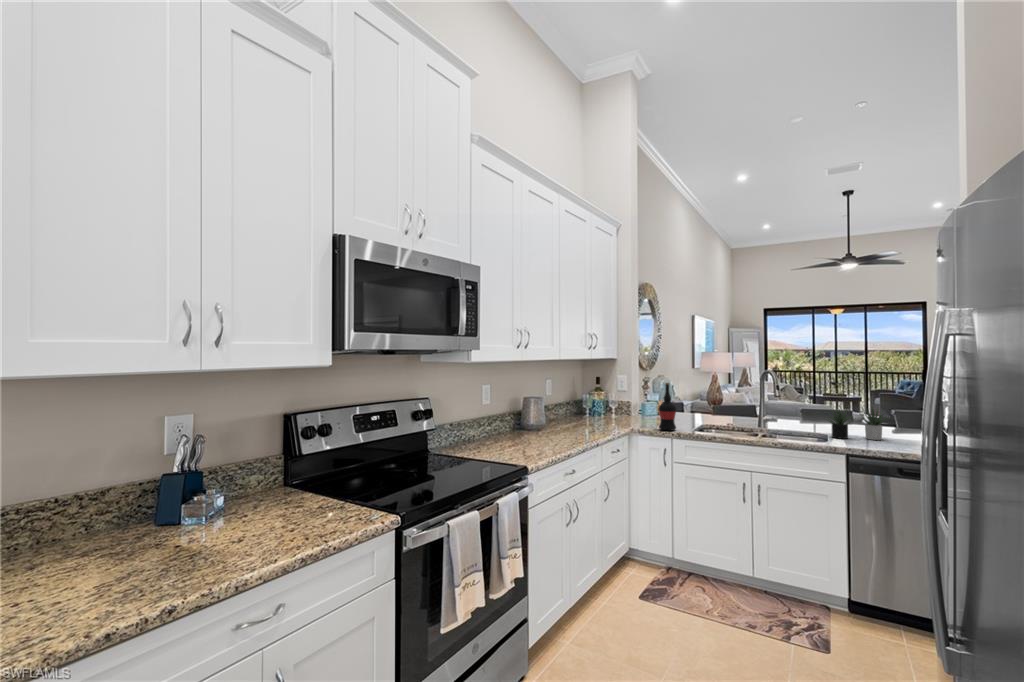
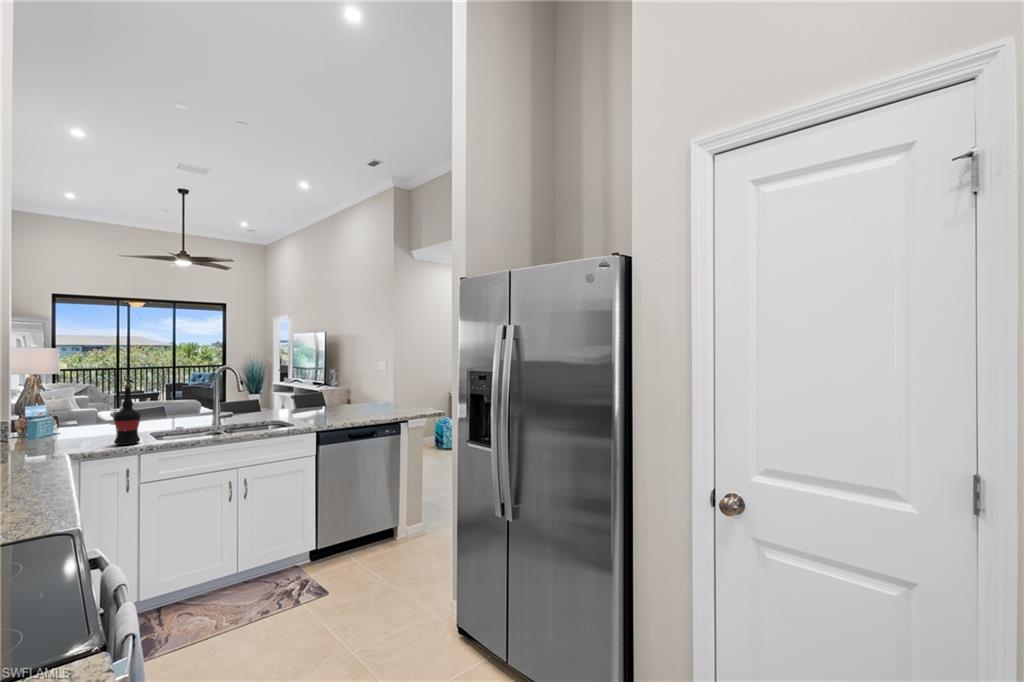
succulent plant: present [829,408,886,440] -> none [279,389,325,420]

